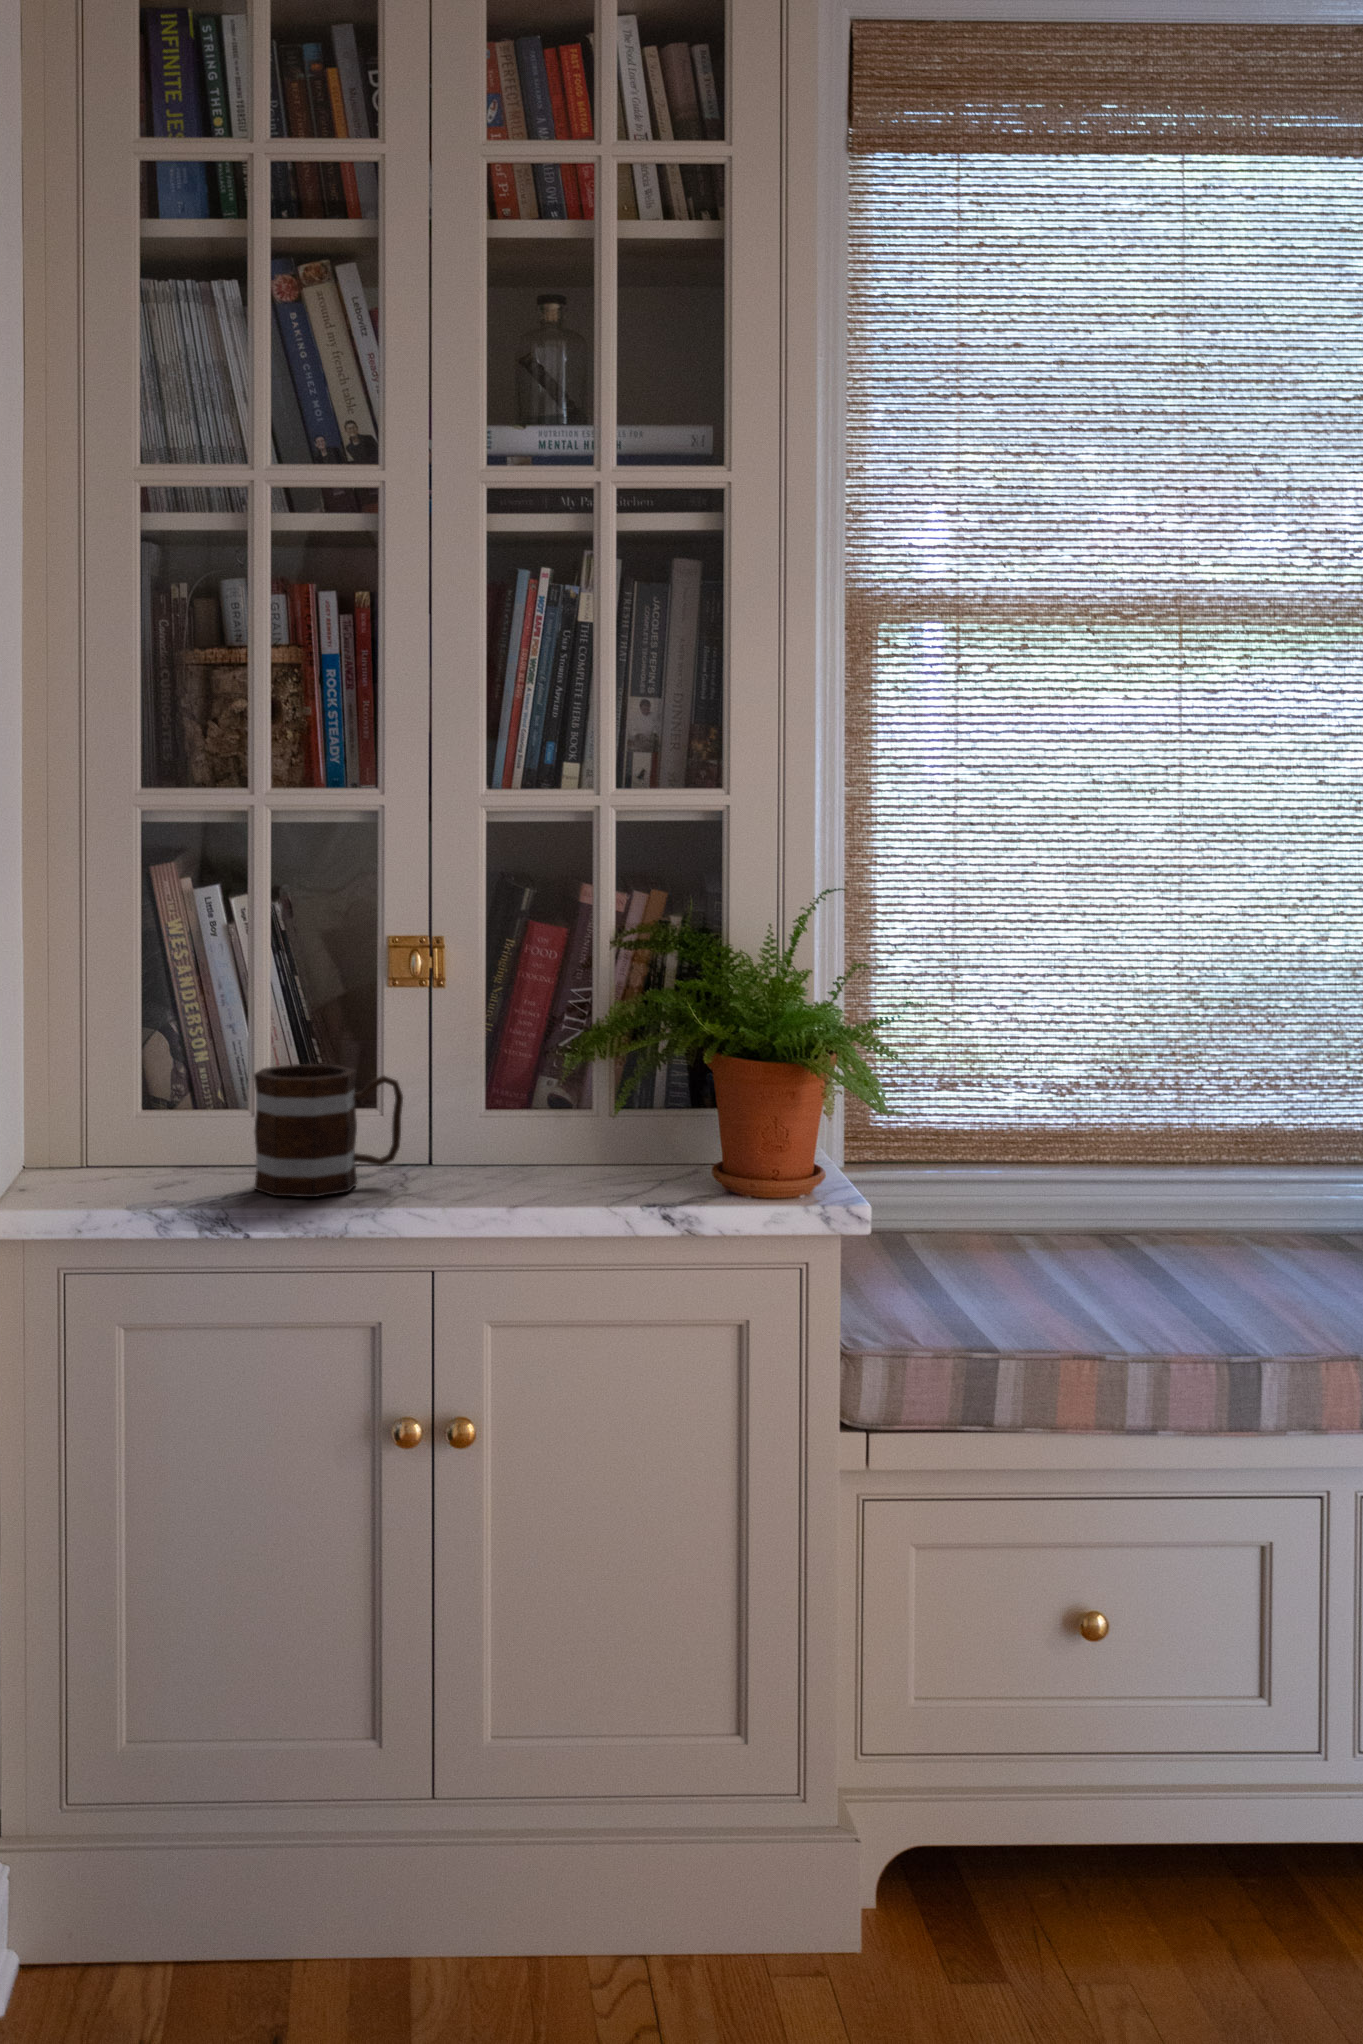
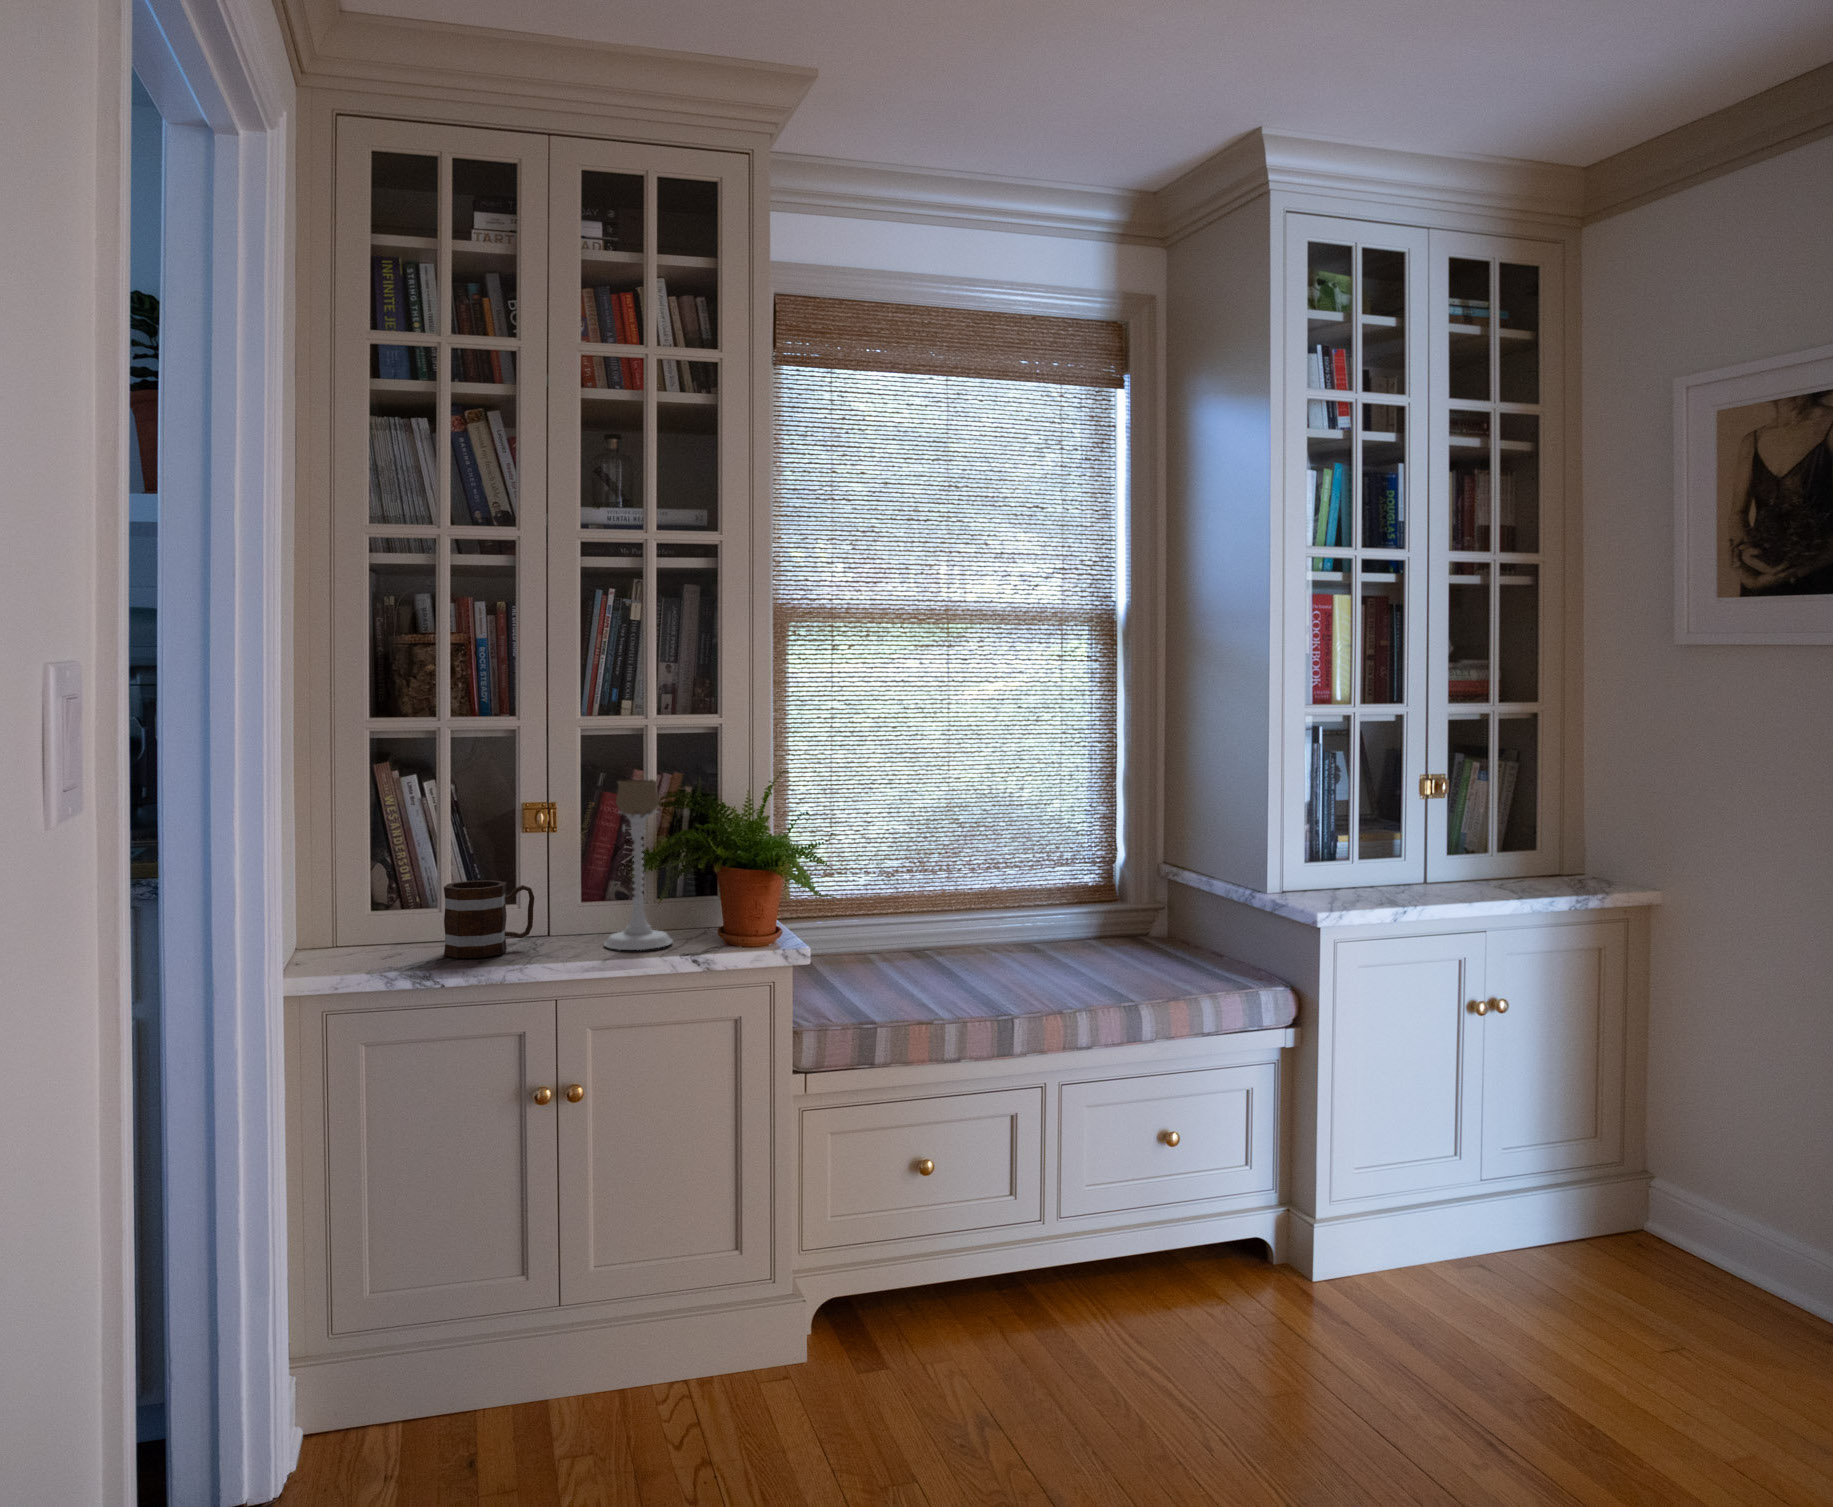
candle holder: none [518,898,635,1197] -> present [604,779,672,950]

